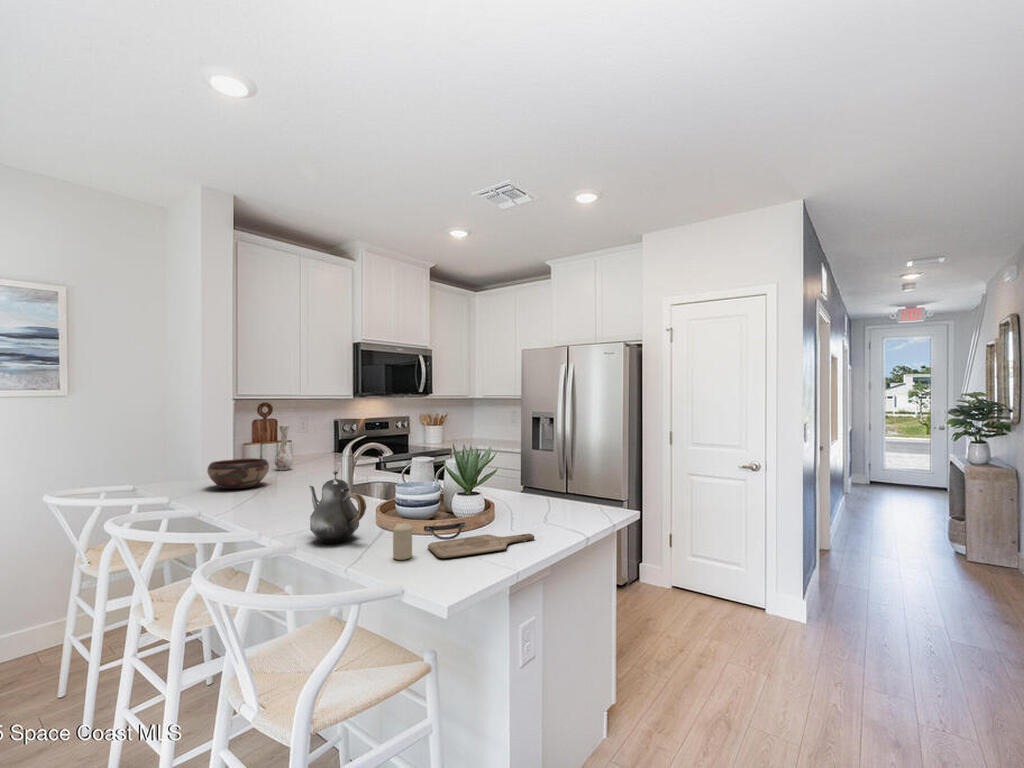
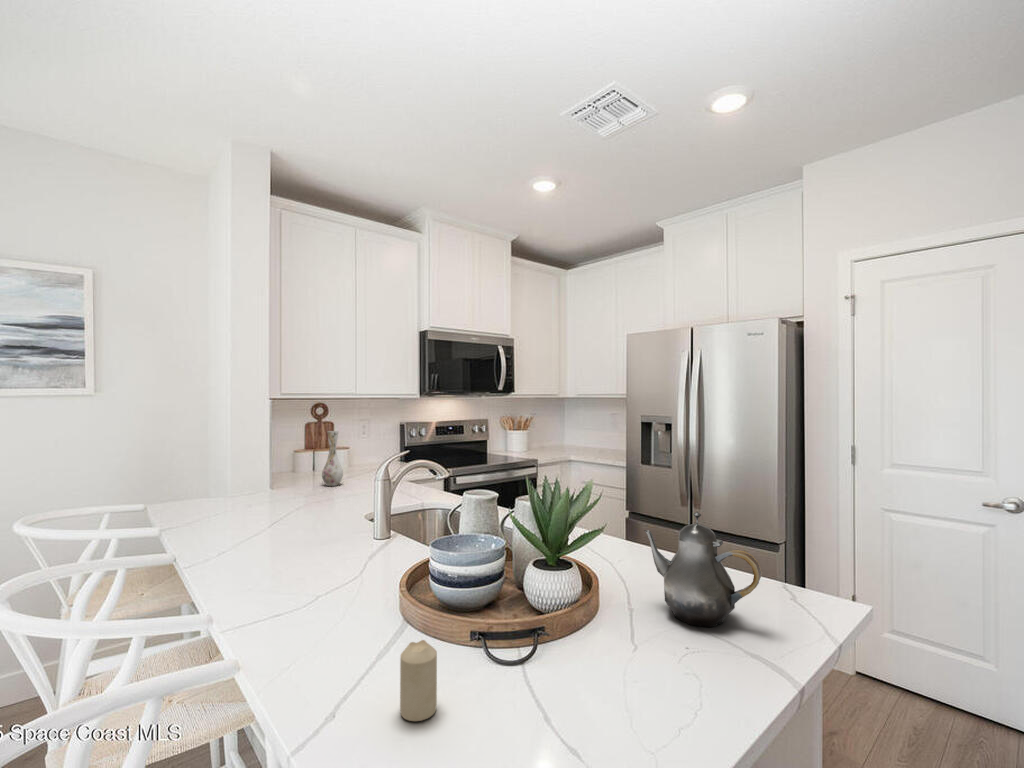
decorative bowl: present [207,458,269,489] -> none [225,474,302,515]
teapot: present [309,471,366,544] -> present [644,512,762,627]
cutting board: present [428,534,534,558] -> none [471,655,675,727]

